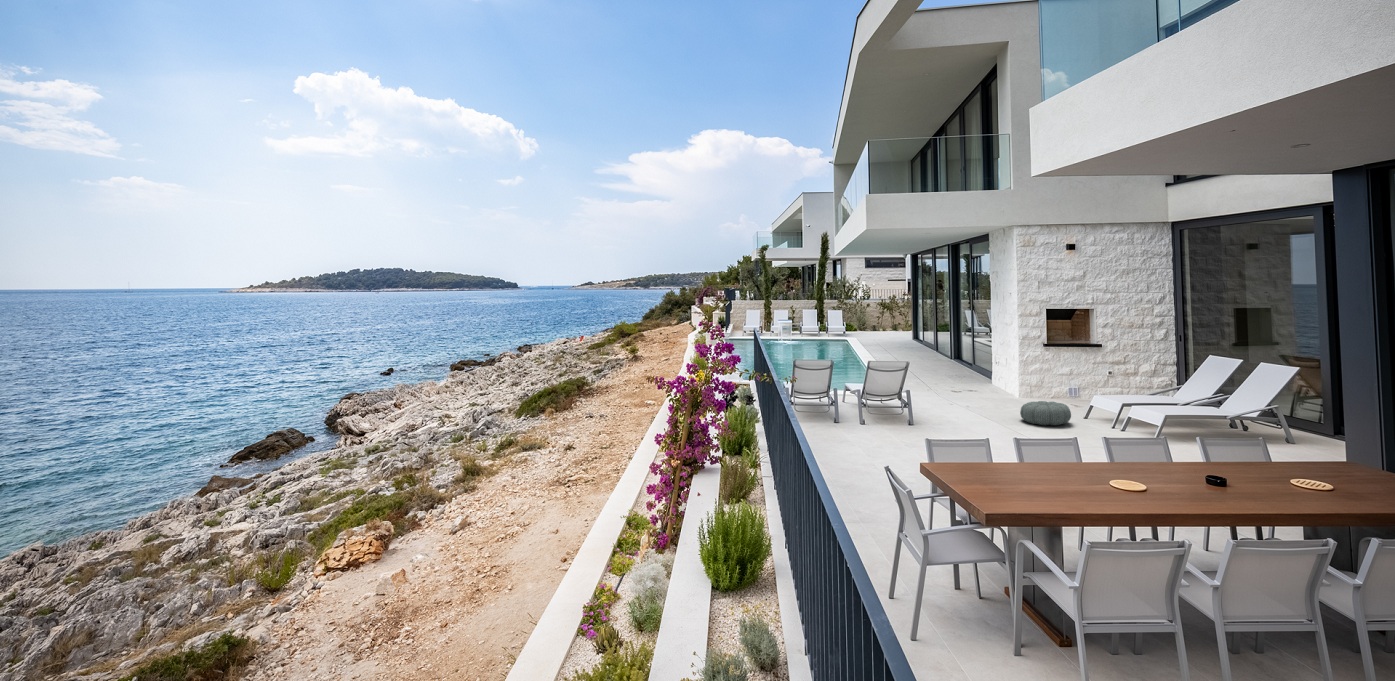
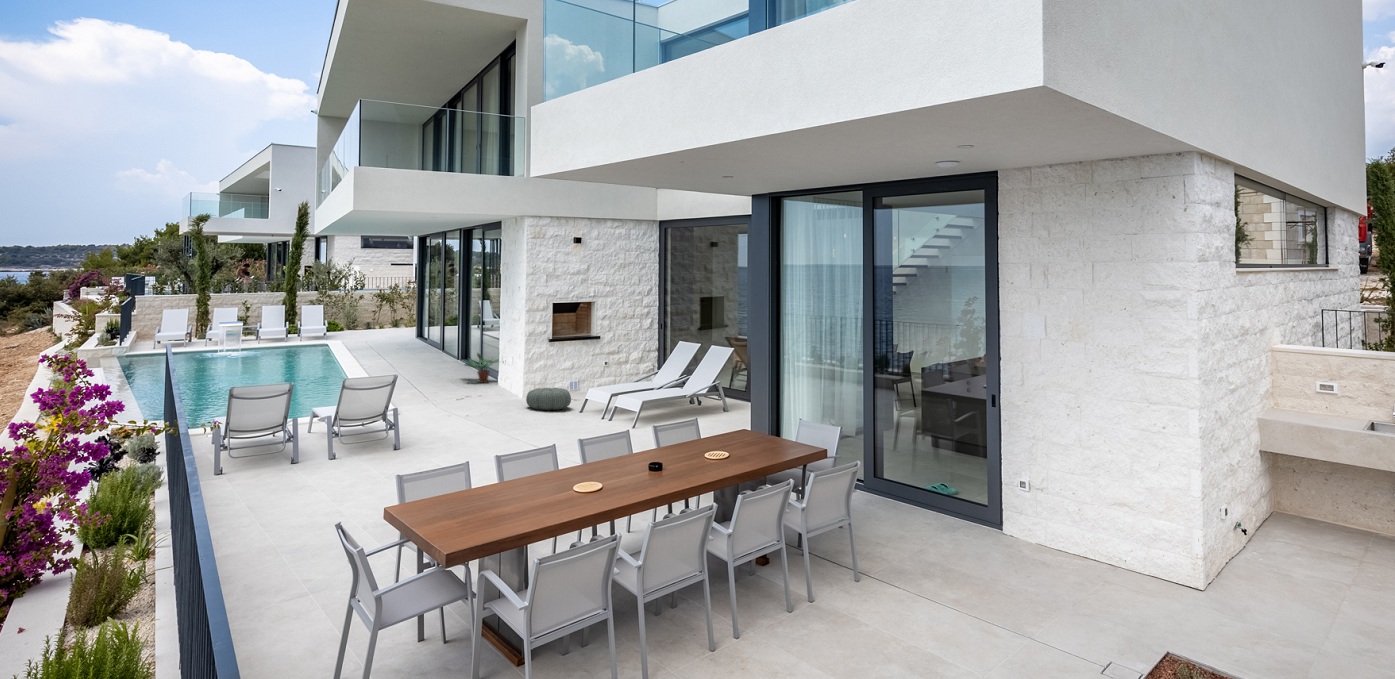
potted plant: none [955,360,997,389] -> present [465,353,499,383]

